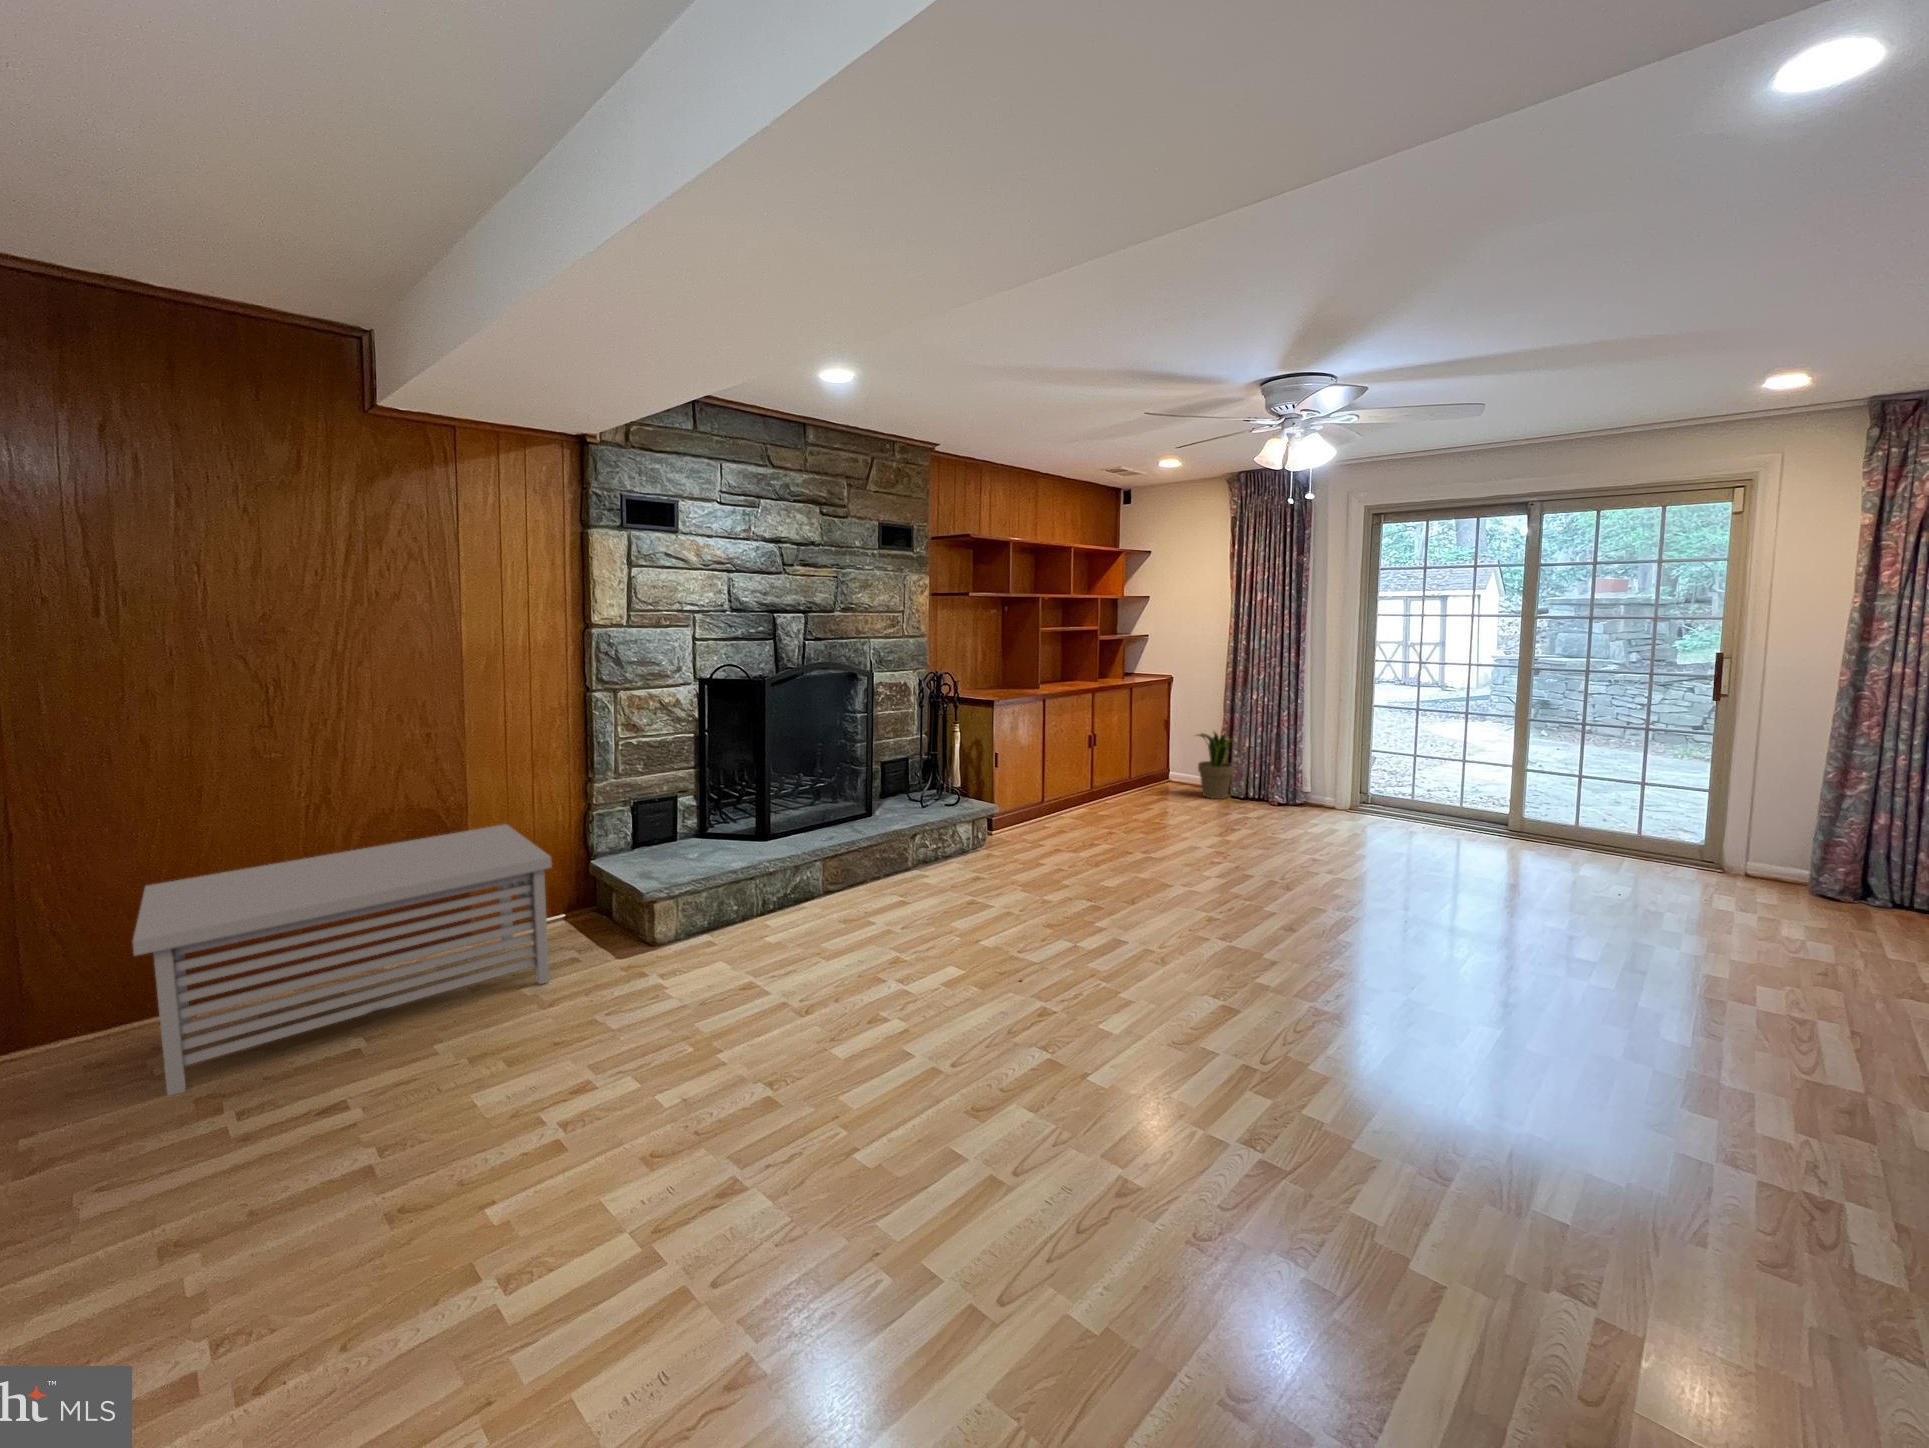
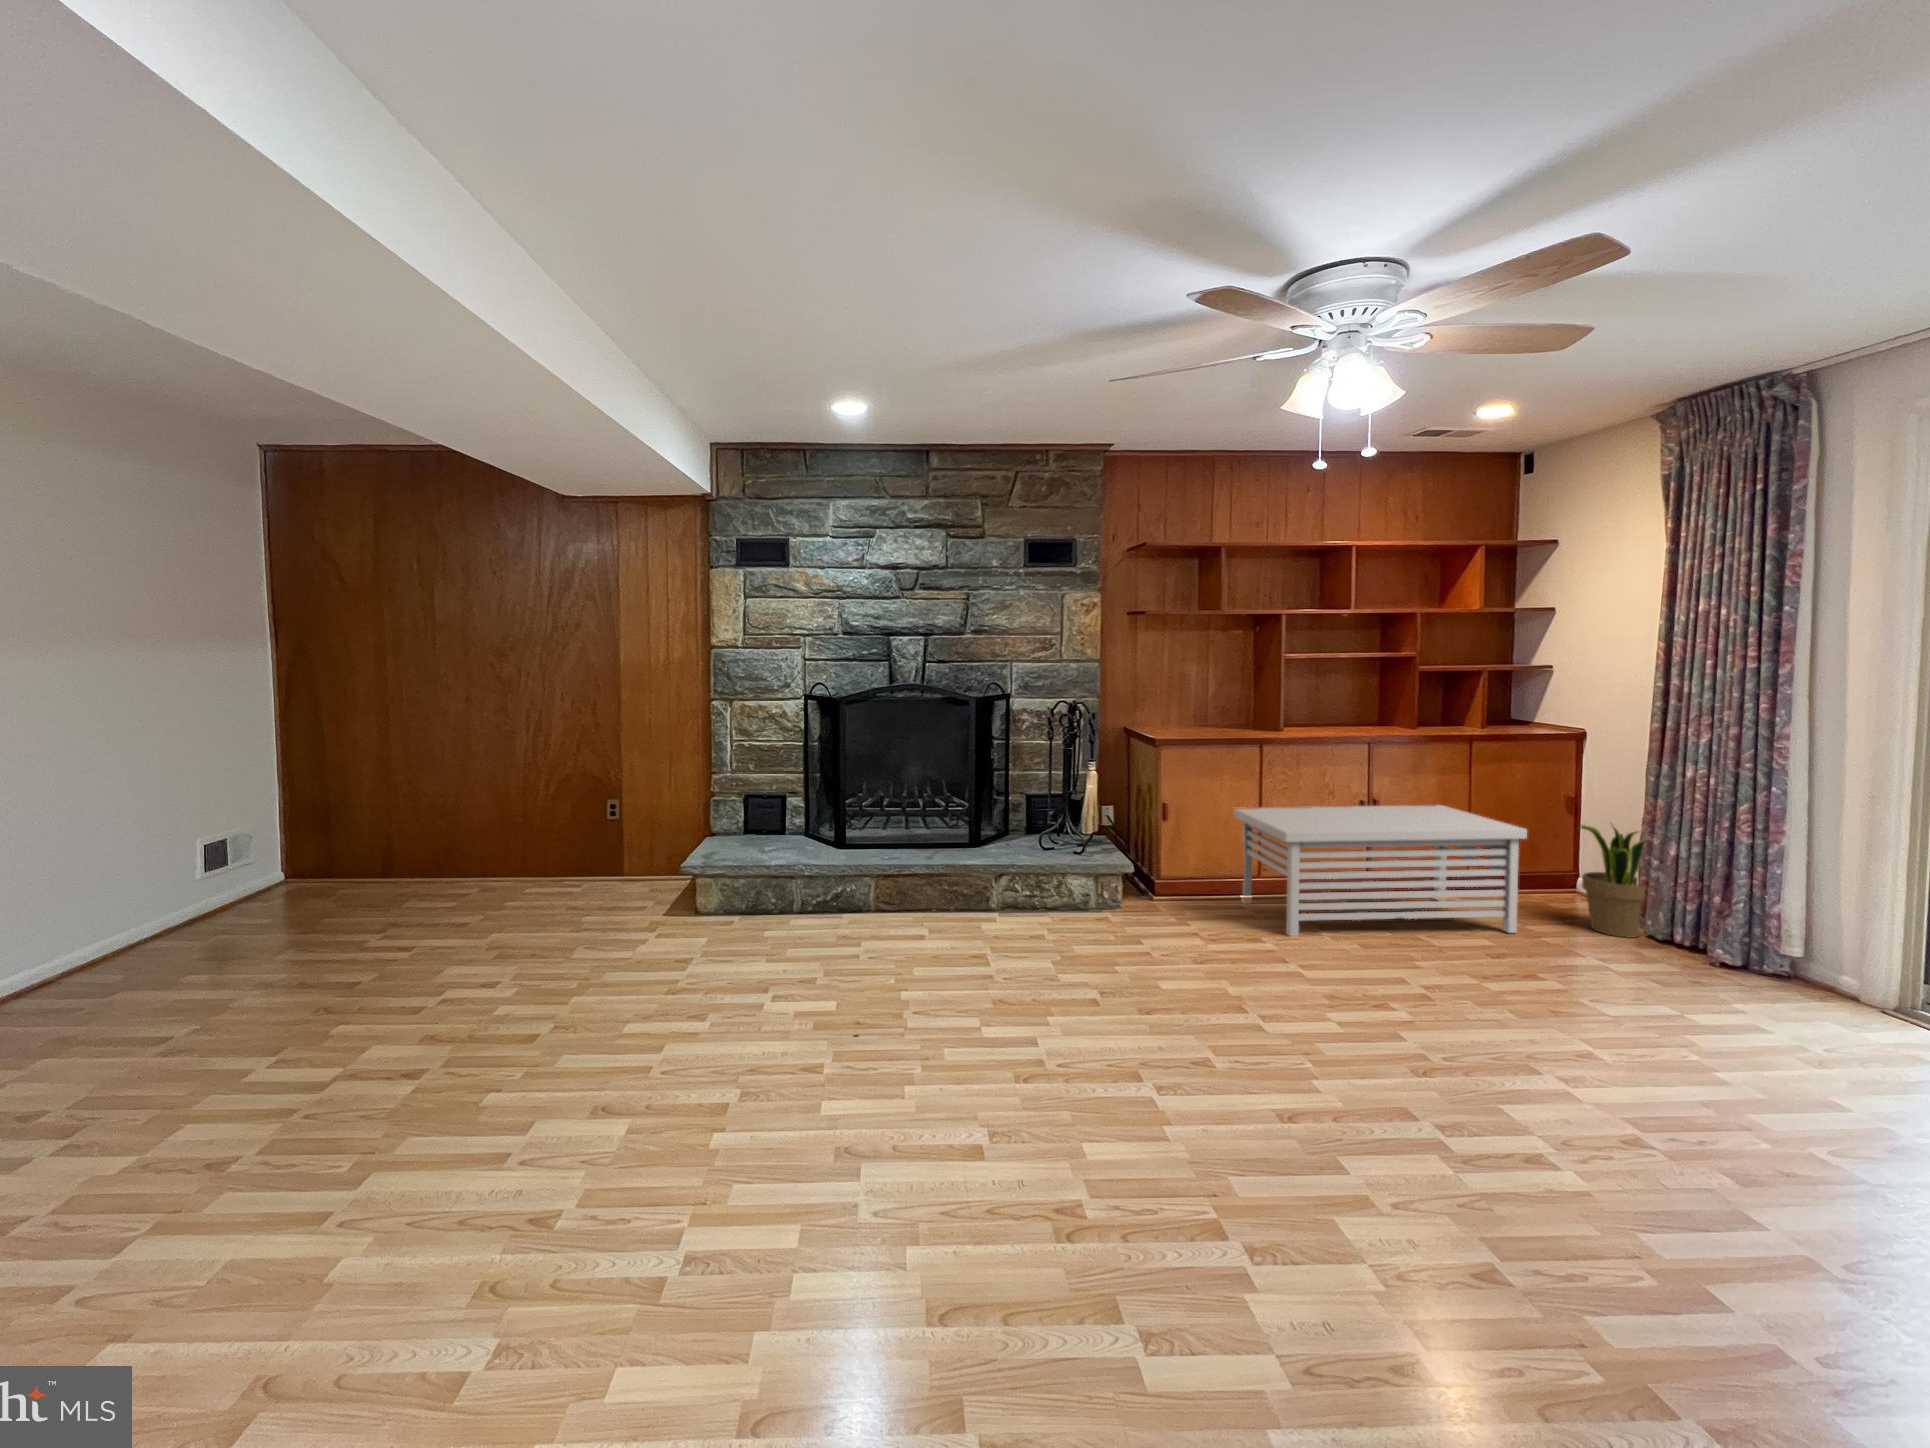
storage bench: present [133,824,552,1096] -> present [1234,805,1527,937]

